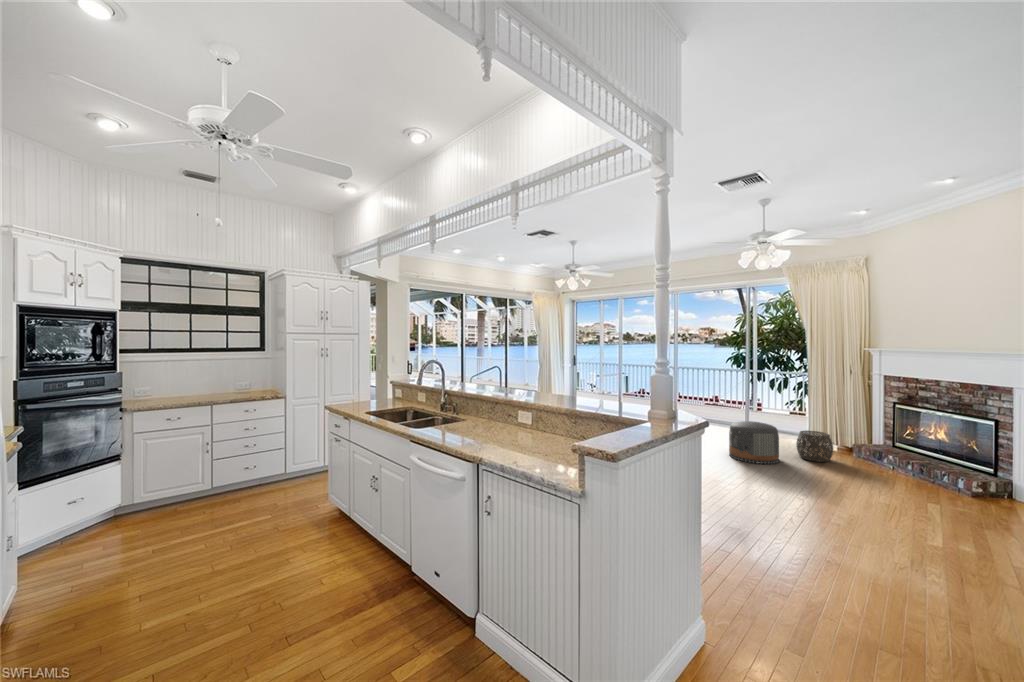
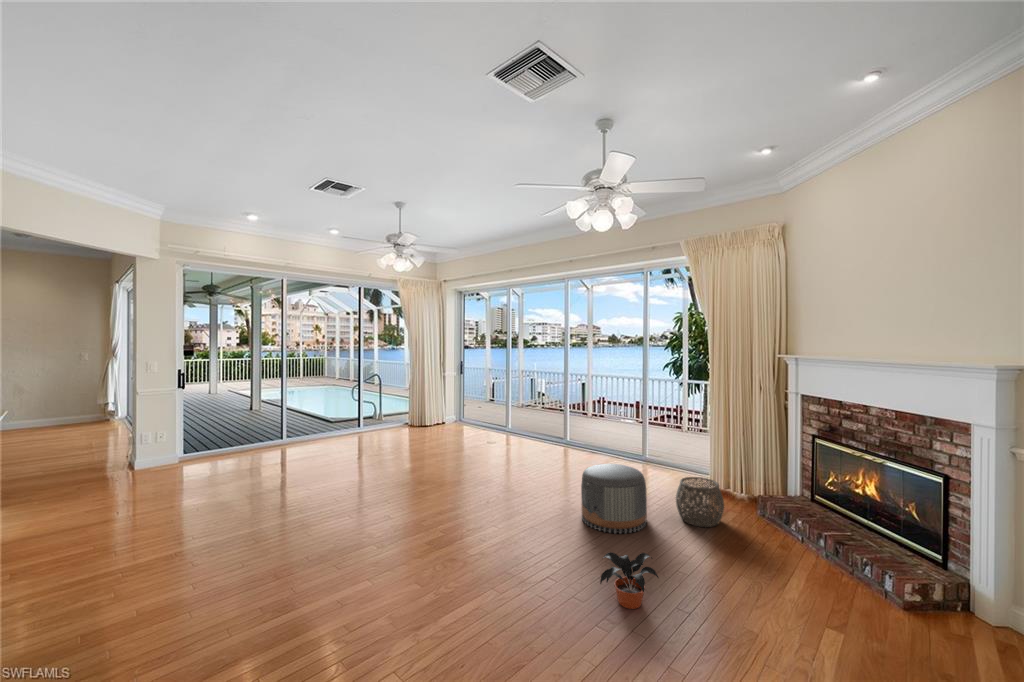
potted plant: none [777,463,819,494] -> present [600,552,658,609]

